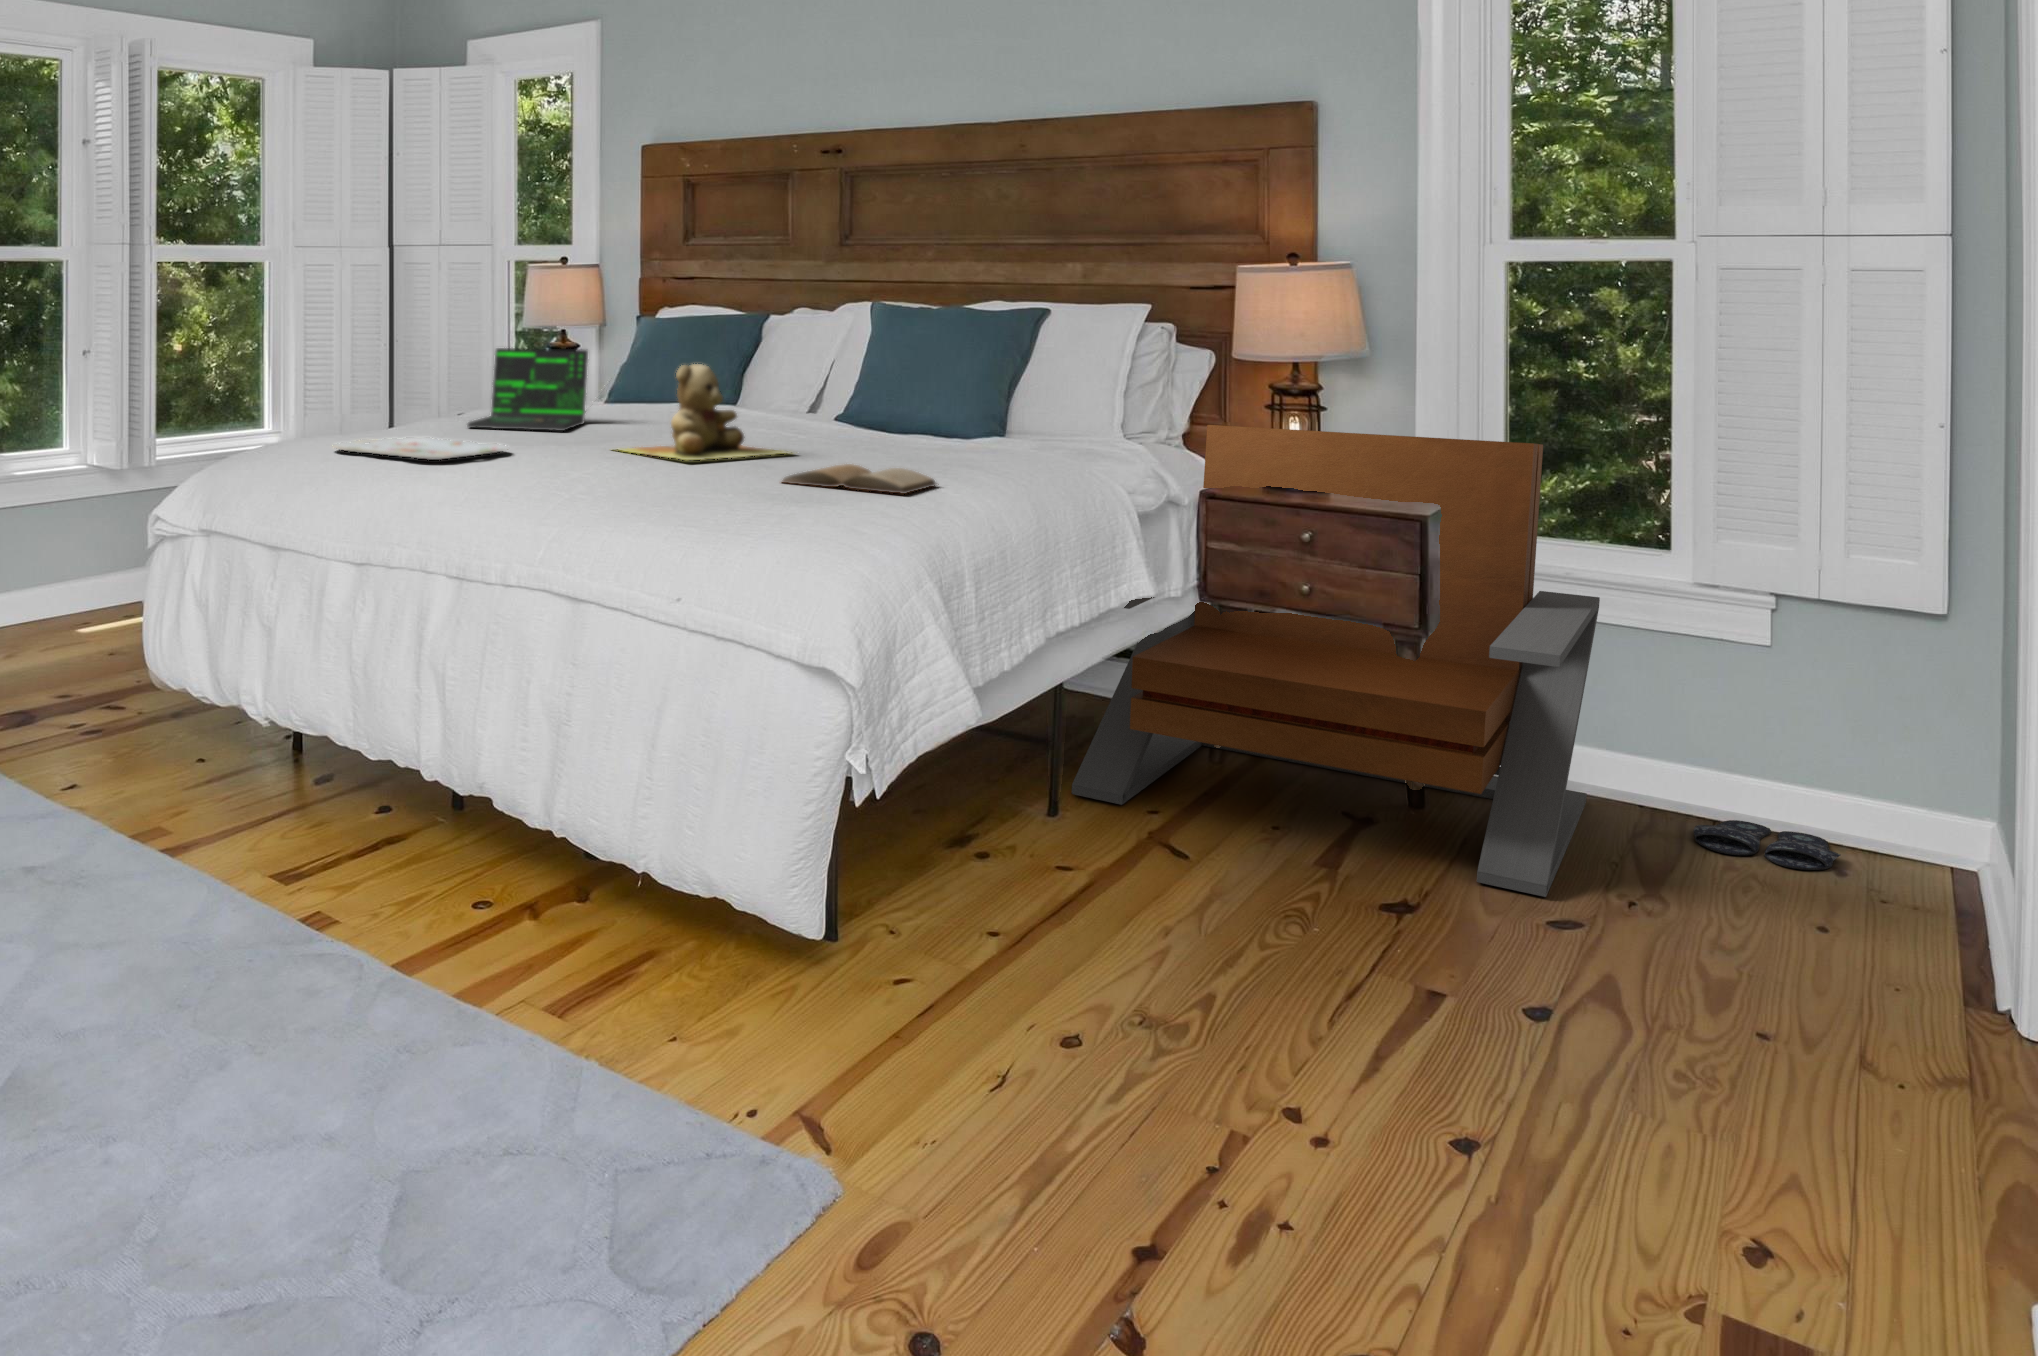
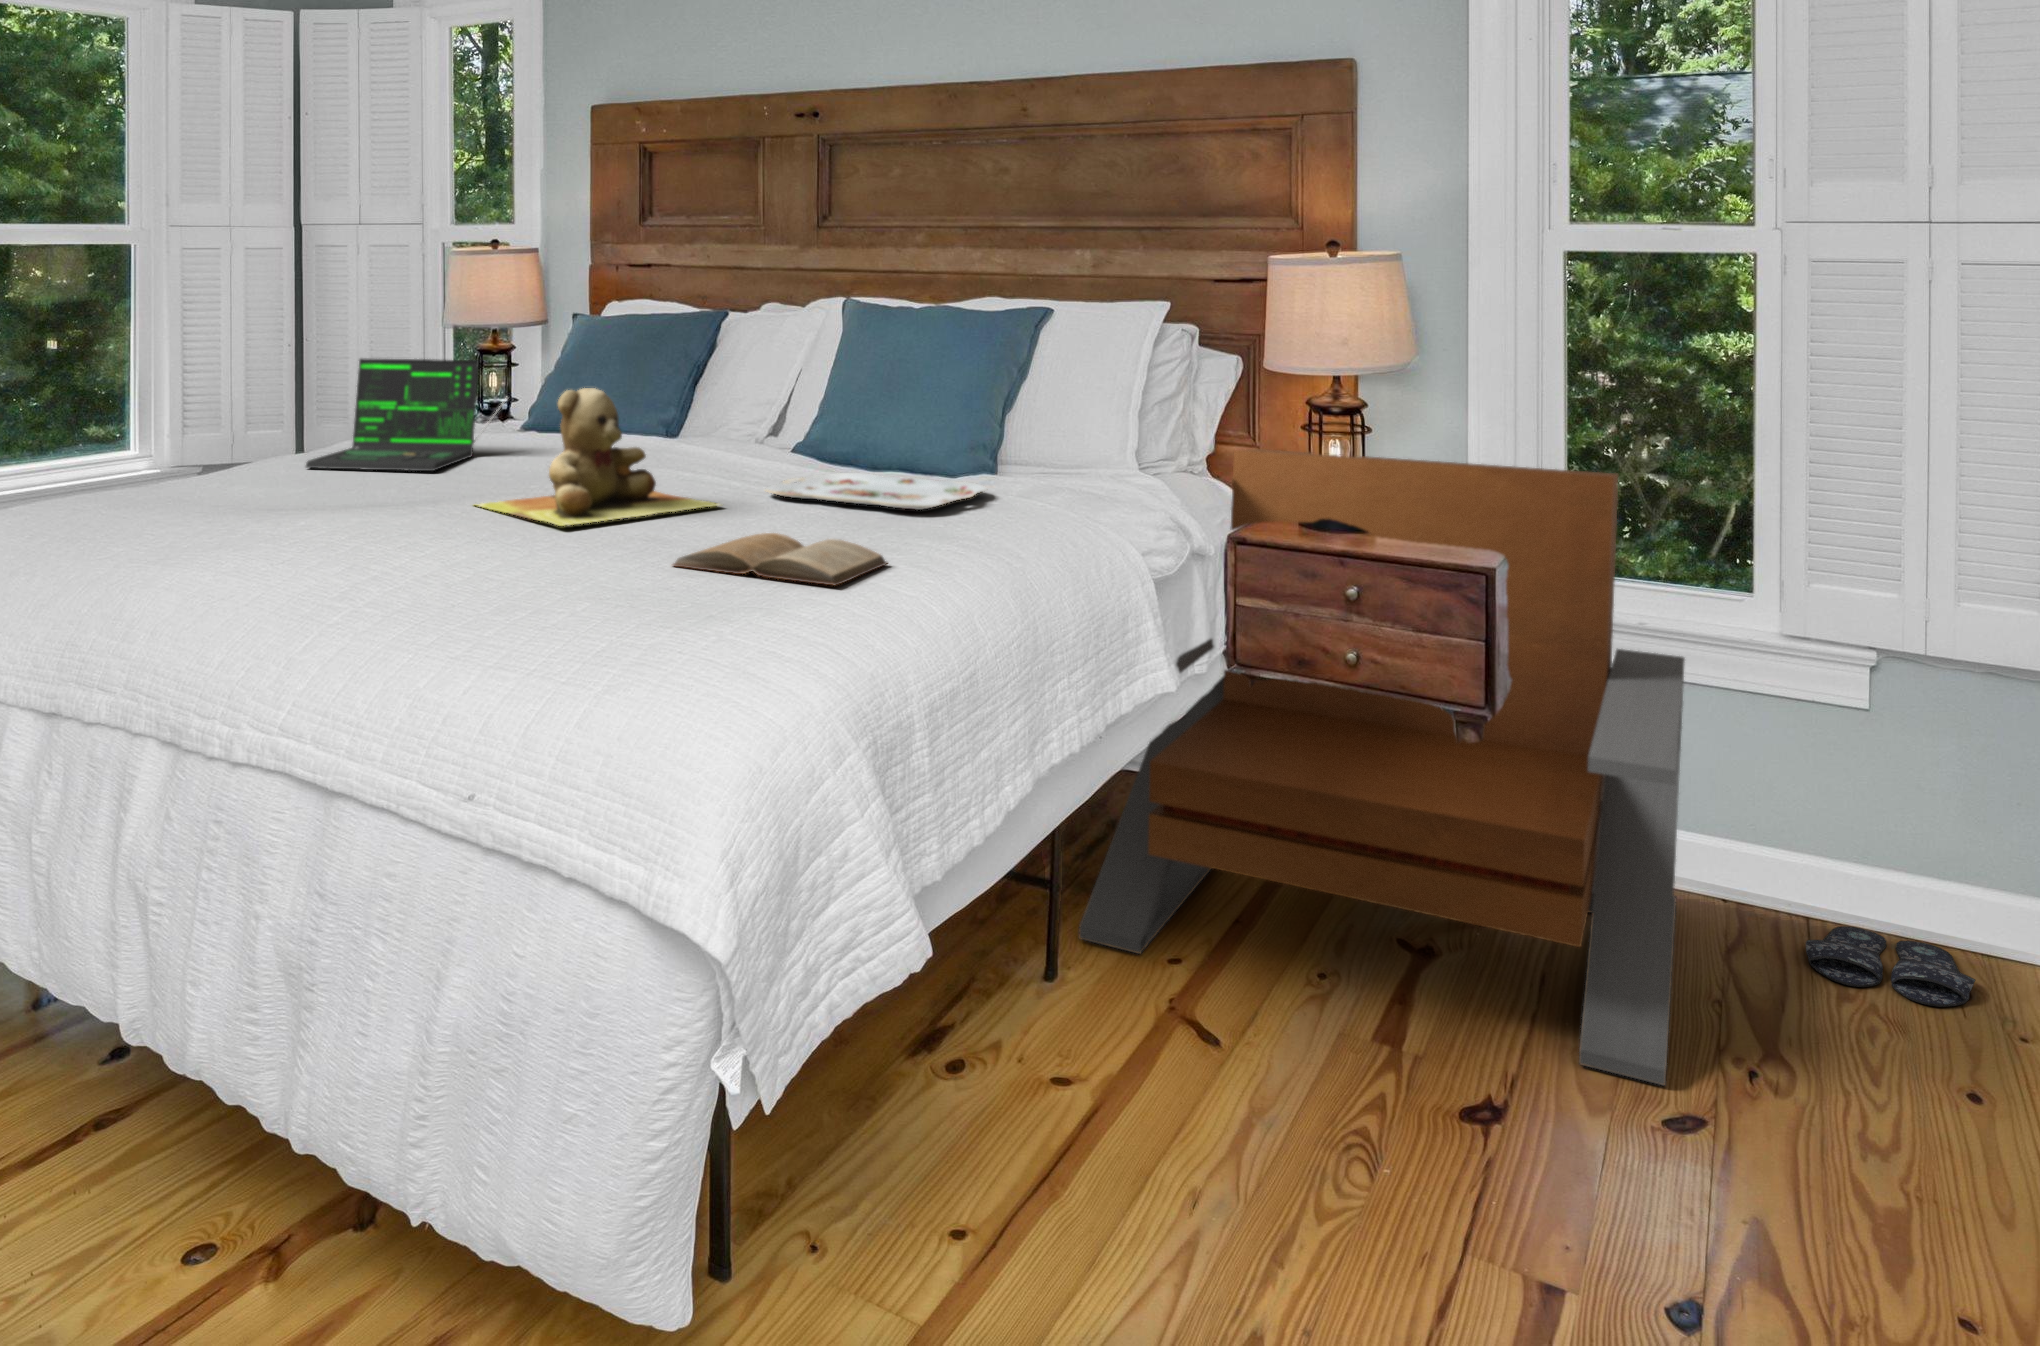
serving tray: present [333,438,508,460] -> present [766,473,986,510]

